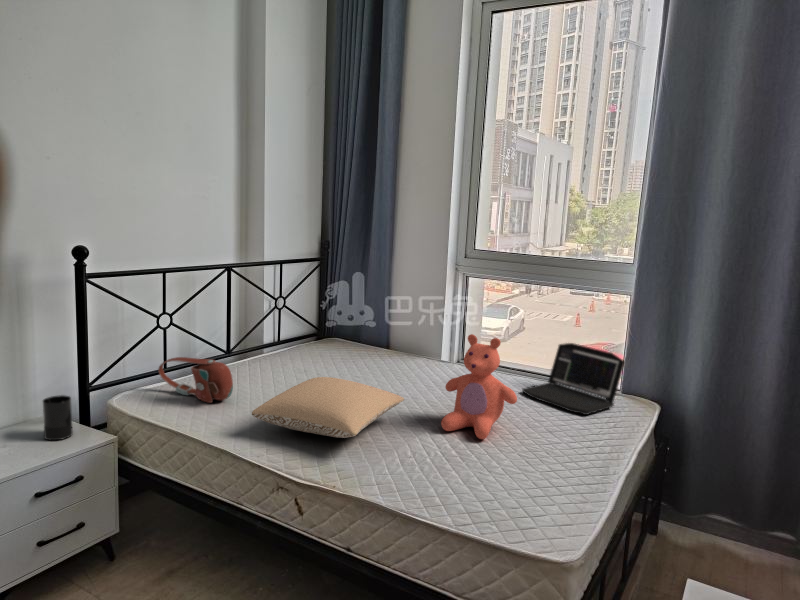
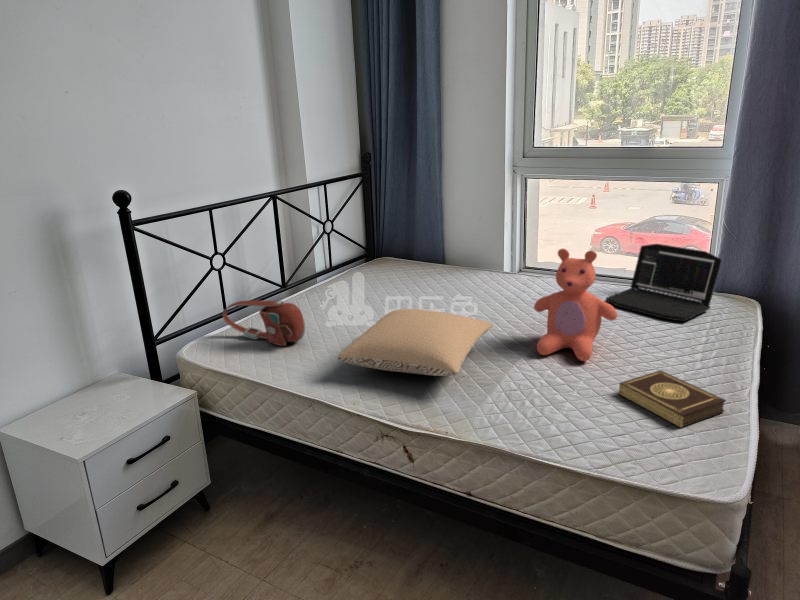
candle: present [43,395,73,441] -> none [109,355,150,403]
book: none [503,451,593,500] -> present [619,371,726,427]

